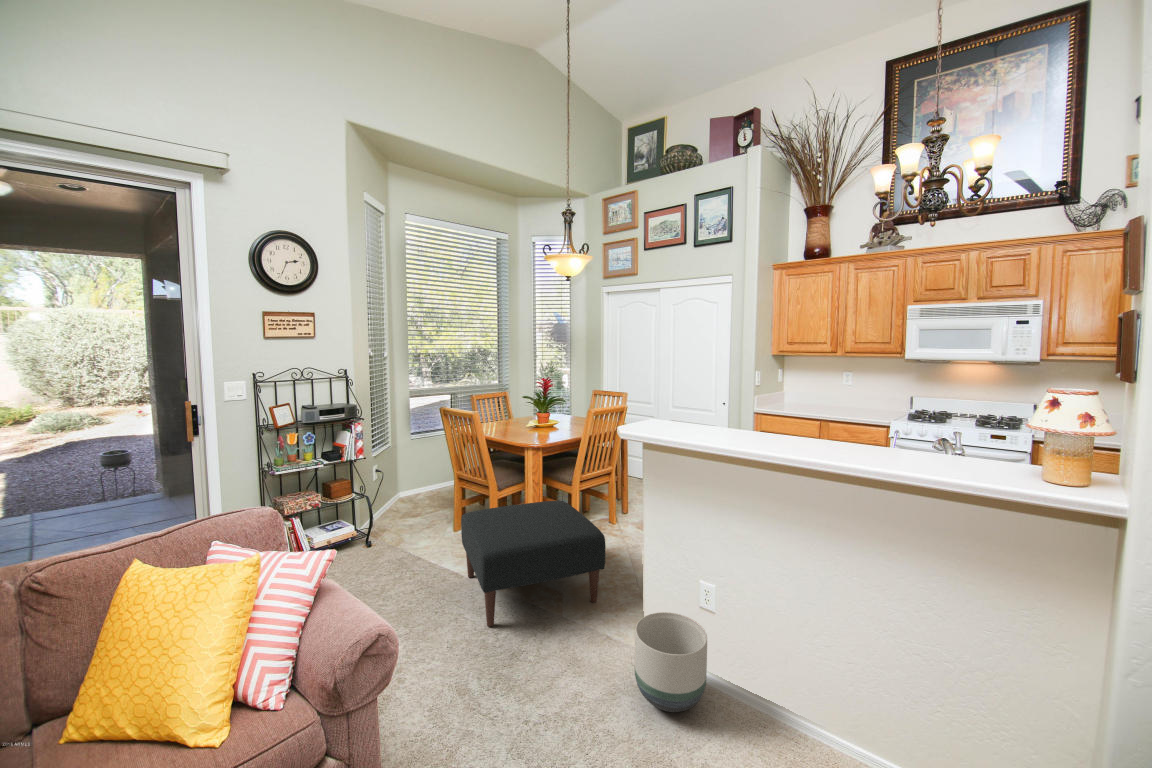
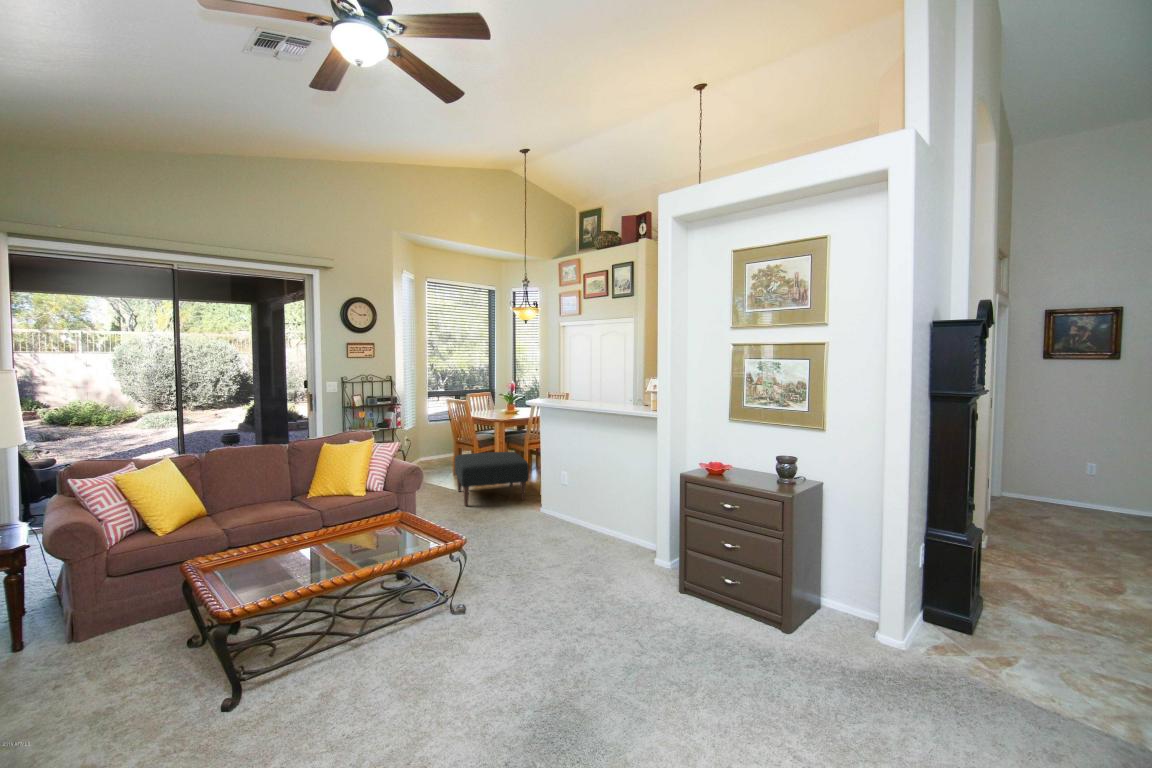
planter: present [634,612,707,712] -> none [526,489,558,527]

